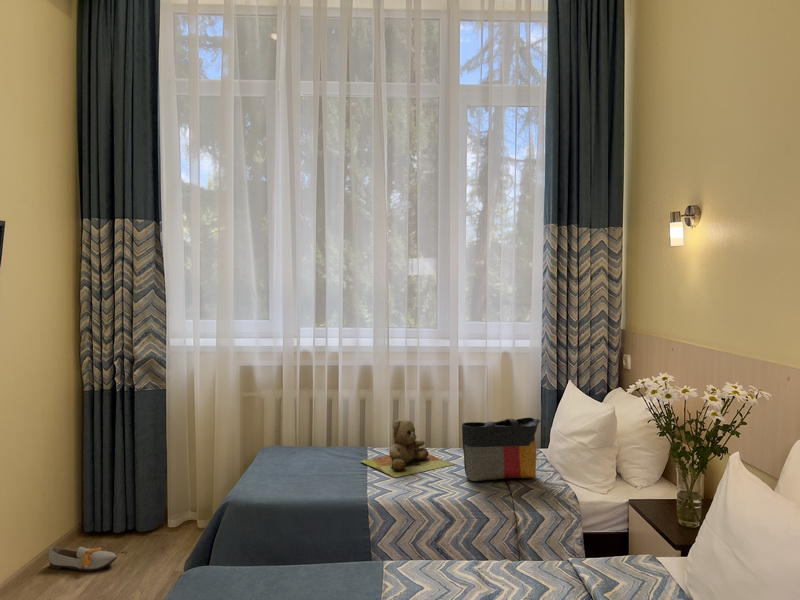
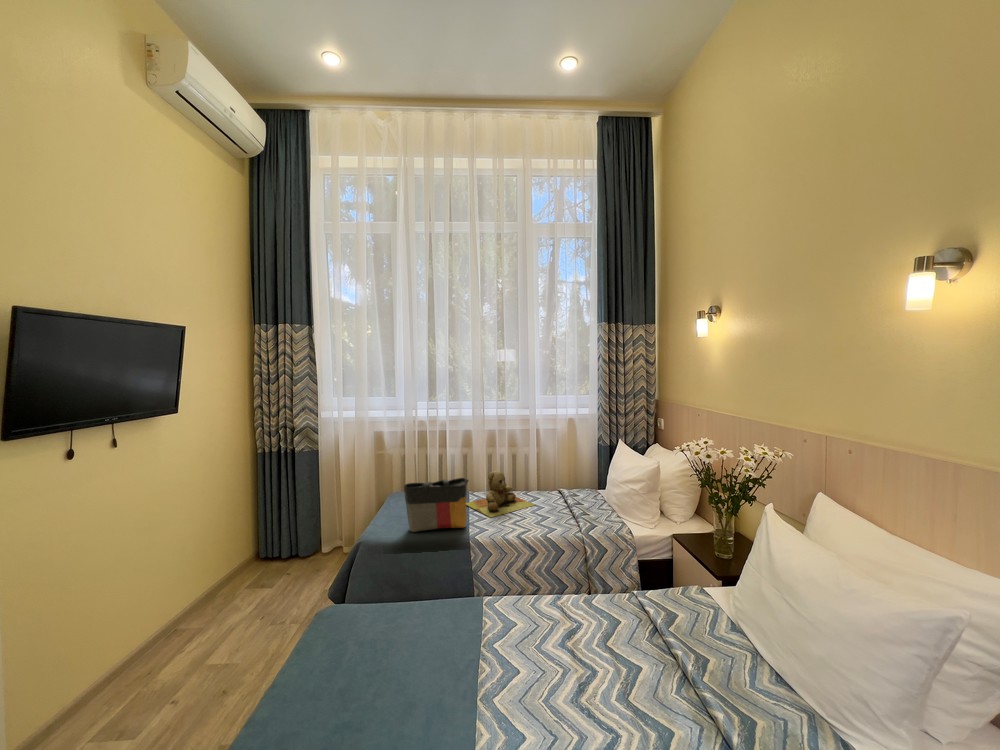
tote bag: present [462,418,540,481] -> present [404,478,468,532]
shoe: present [49,547,117,571] -> none [227,573,279,593]

